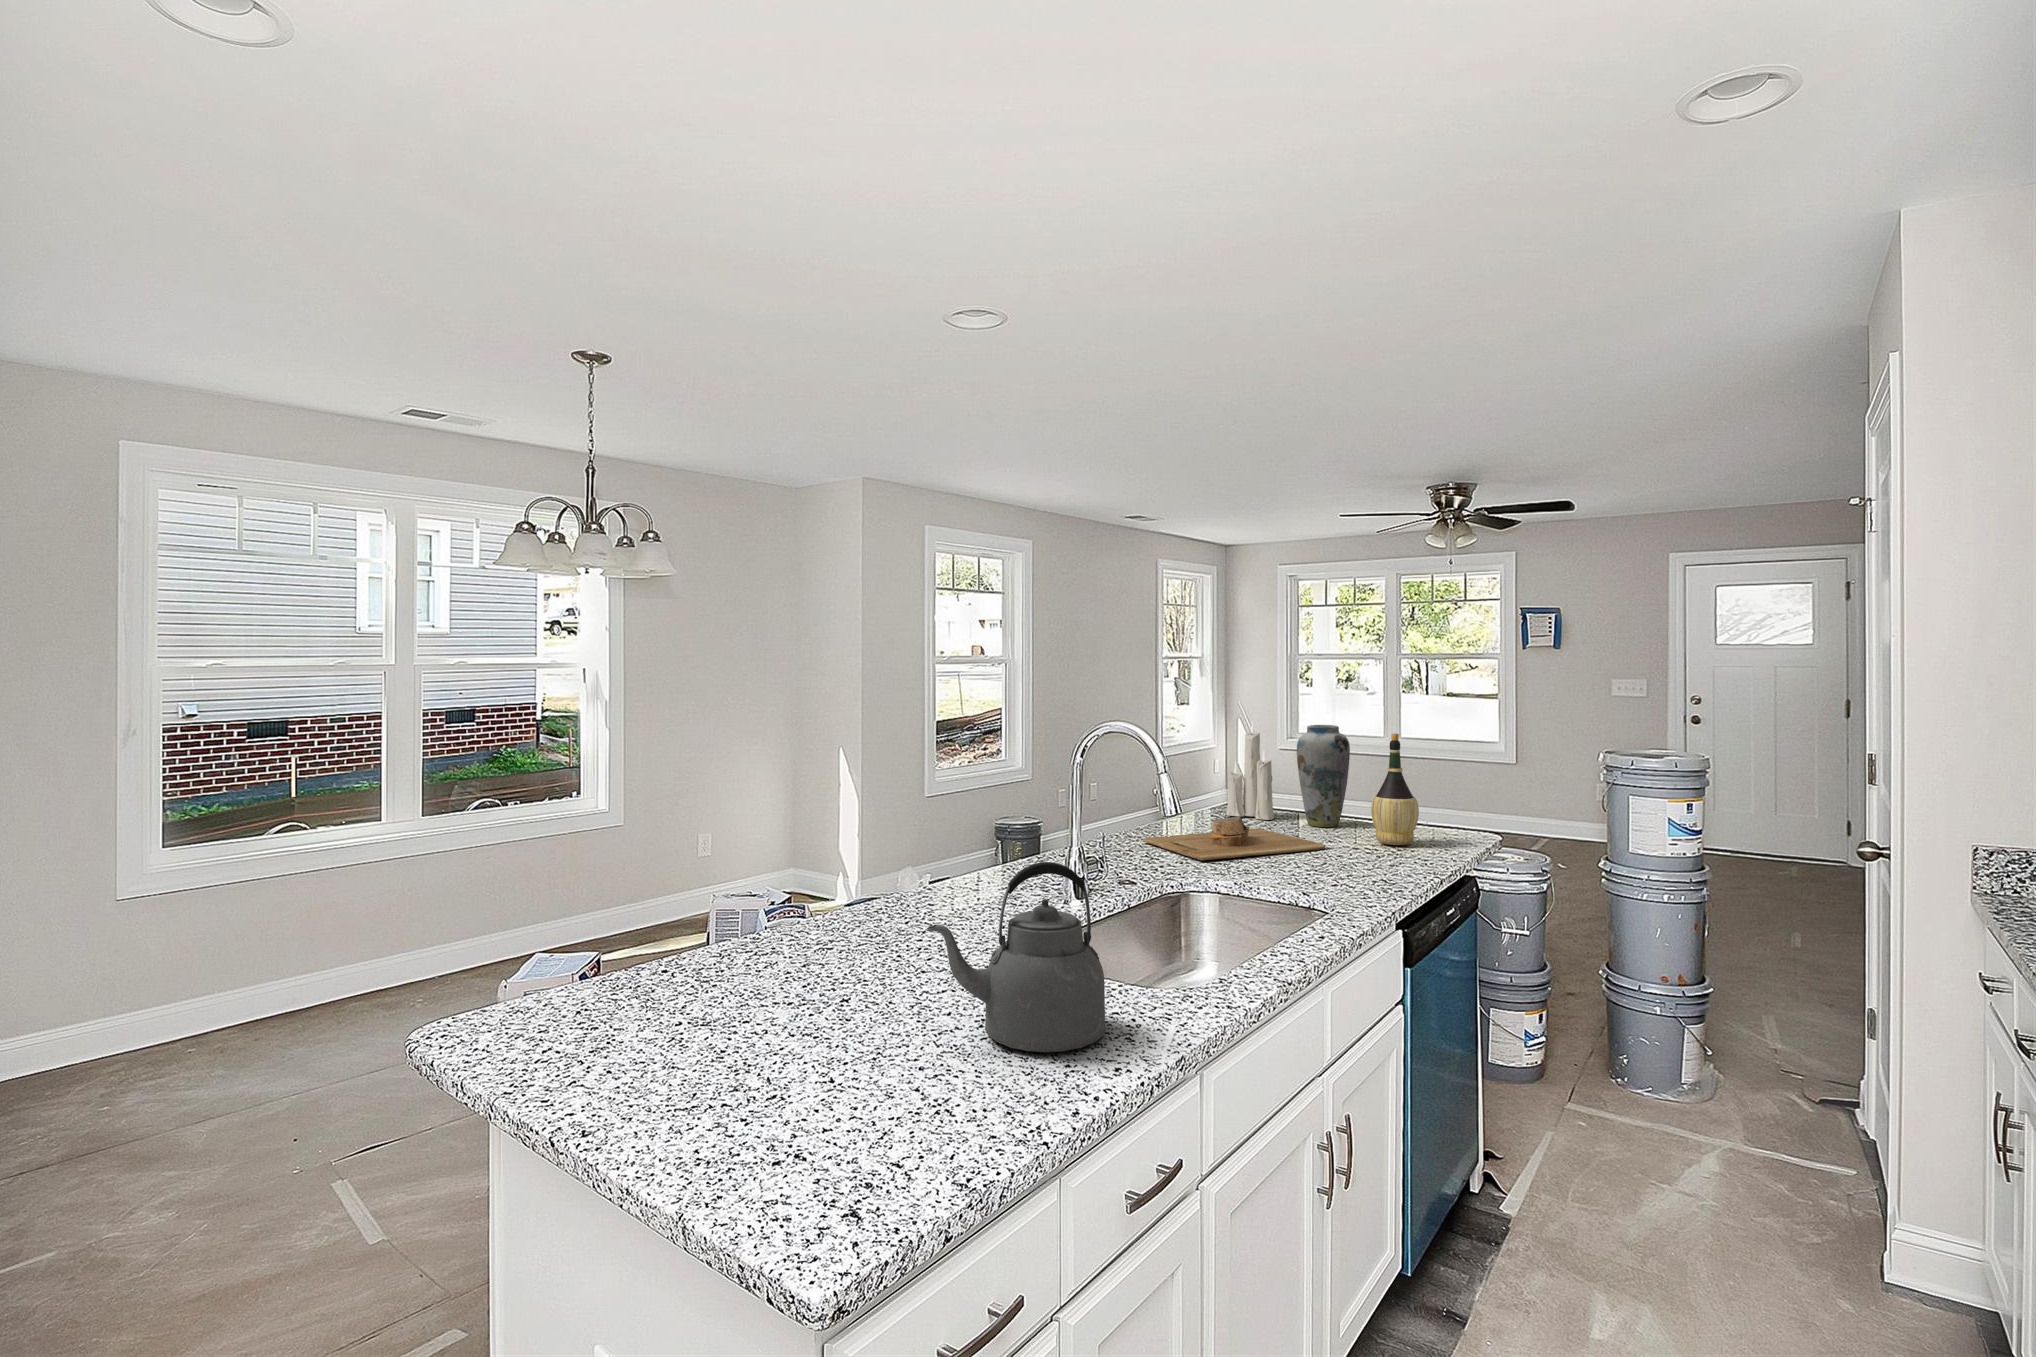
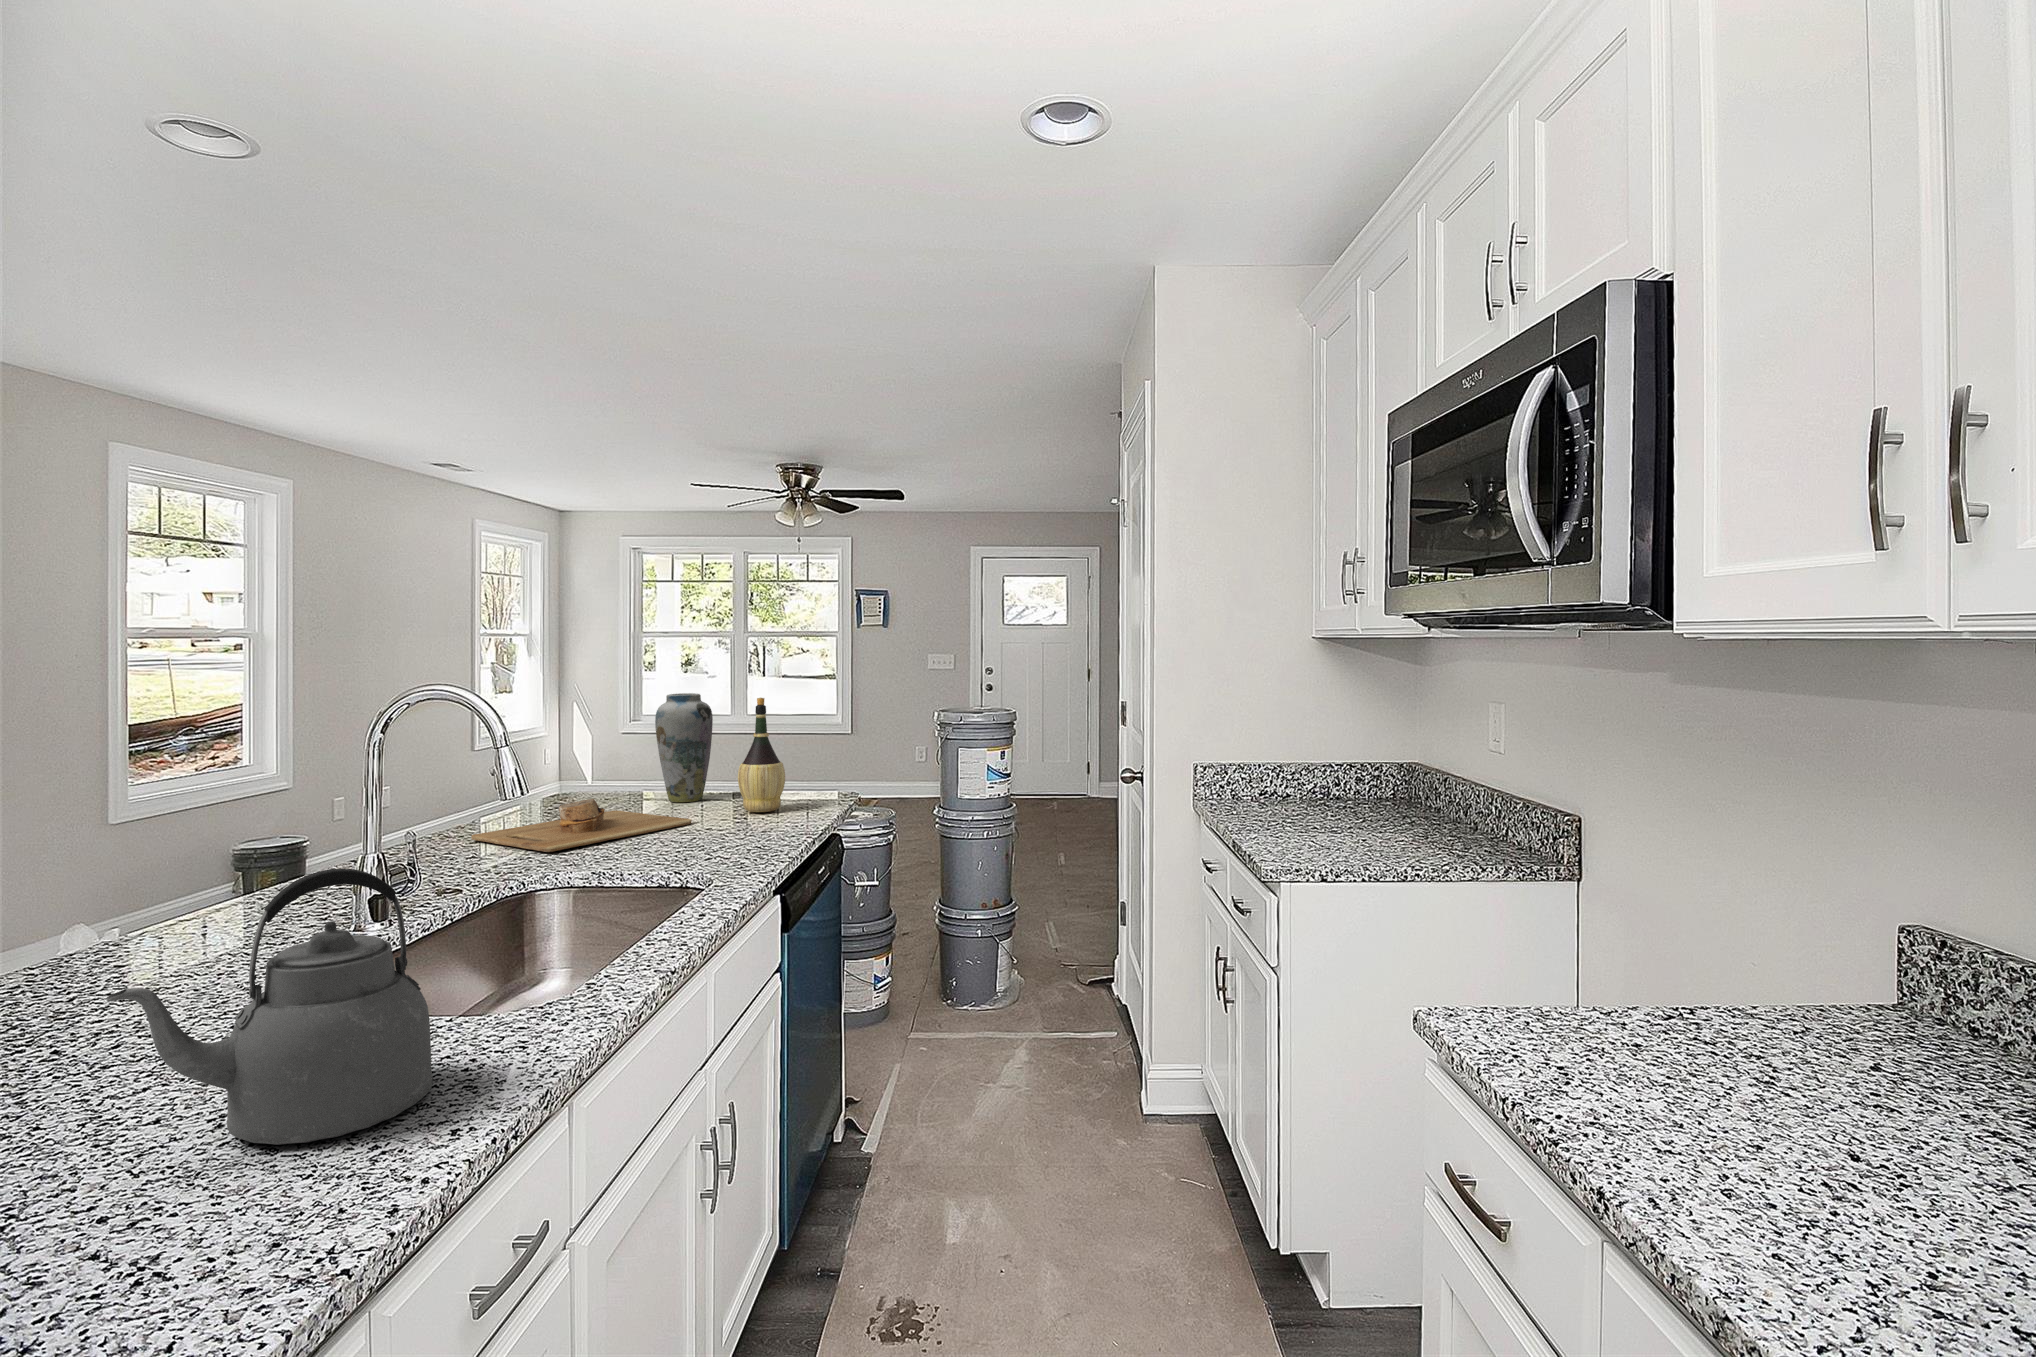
candle: present [1226,721,1274,820] -> none [574,687,631,801]

